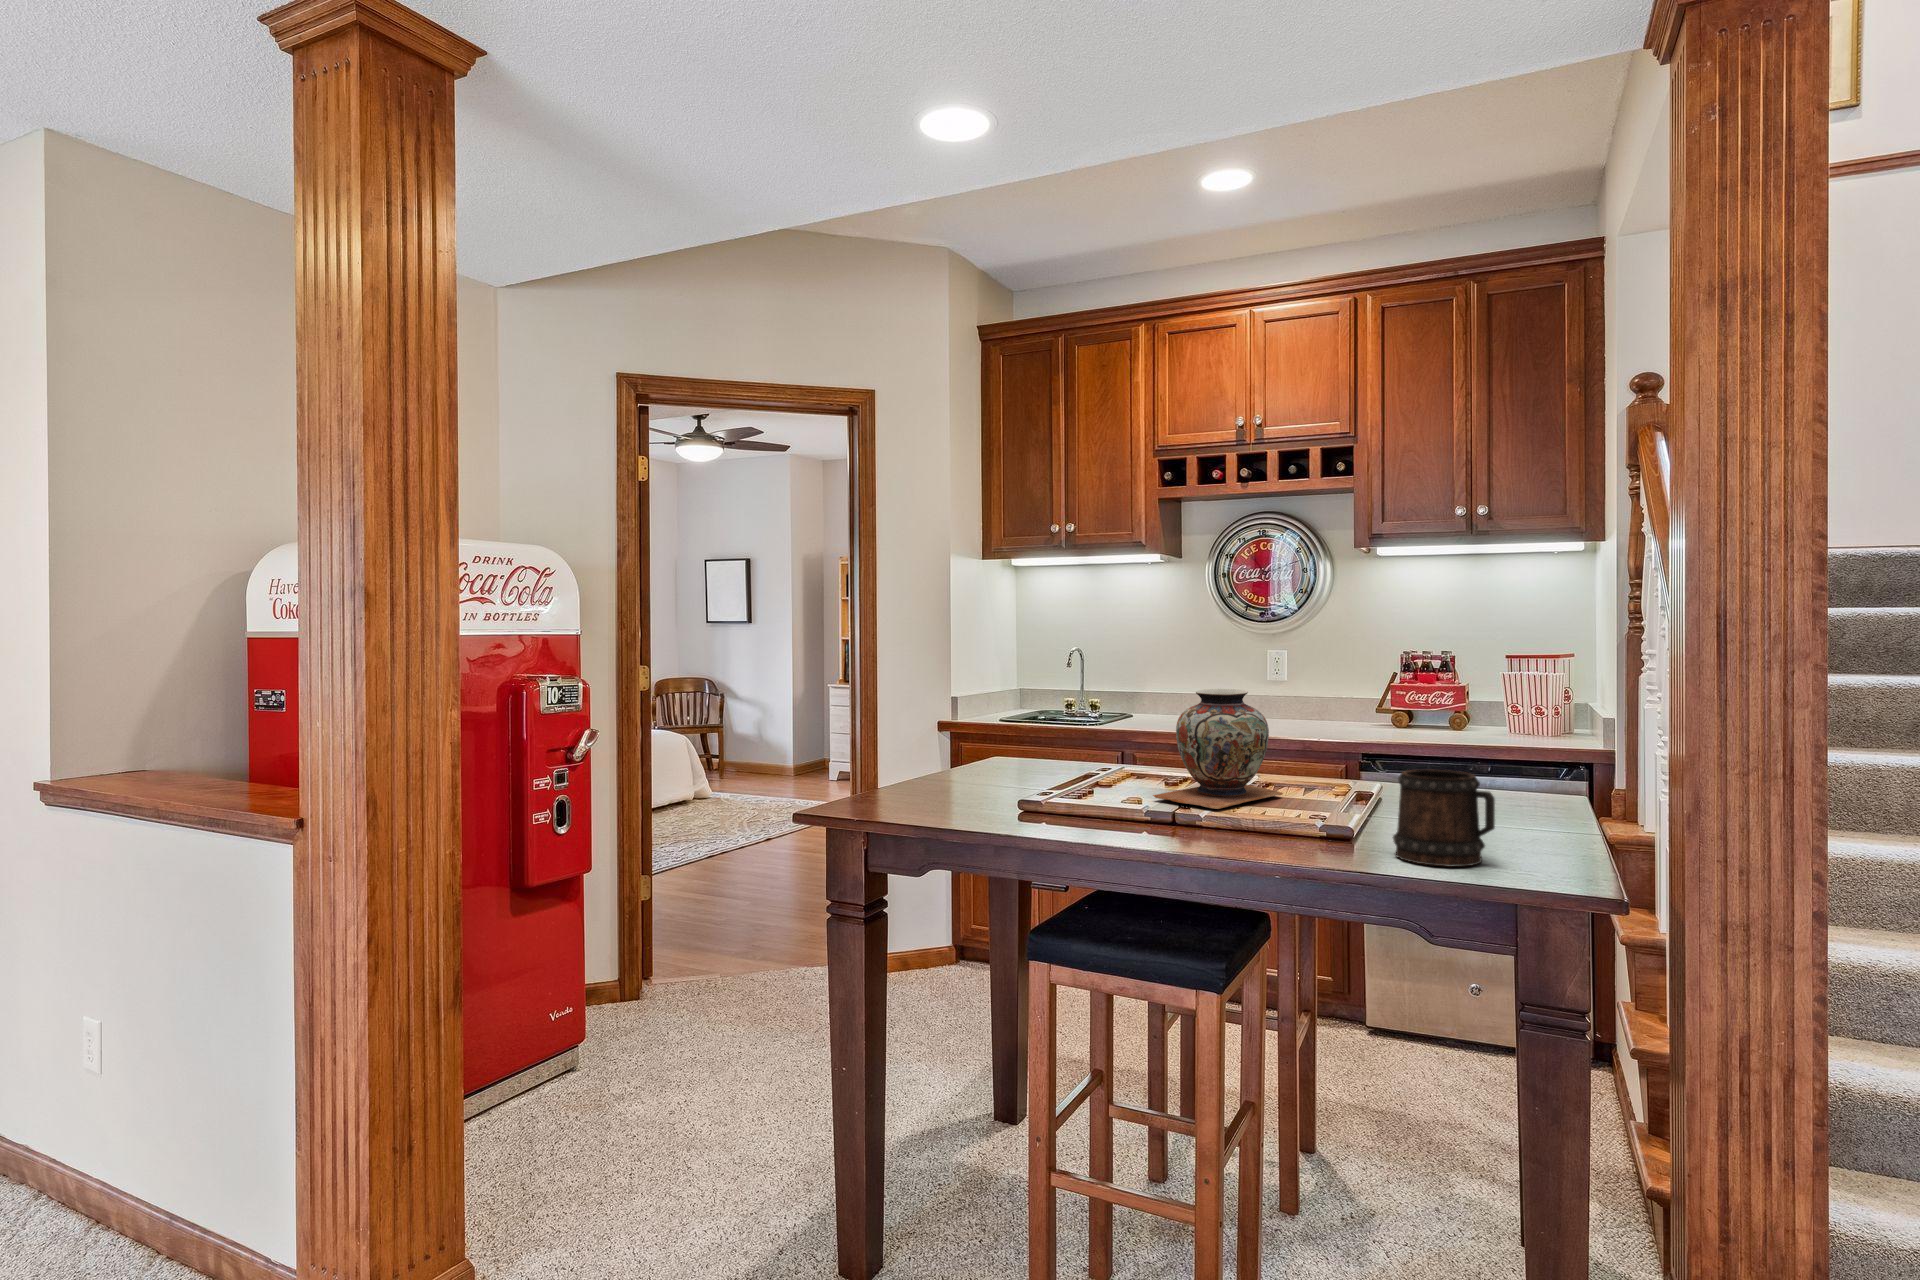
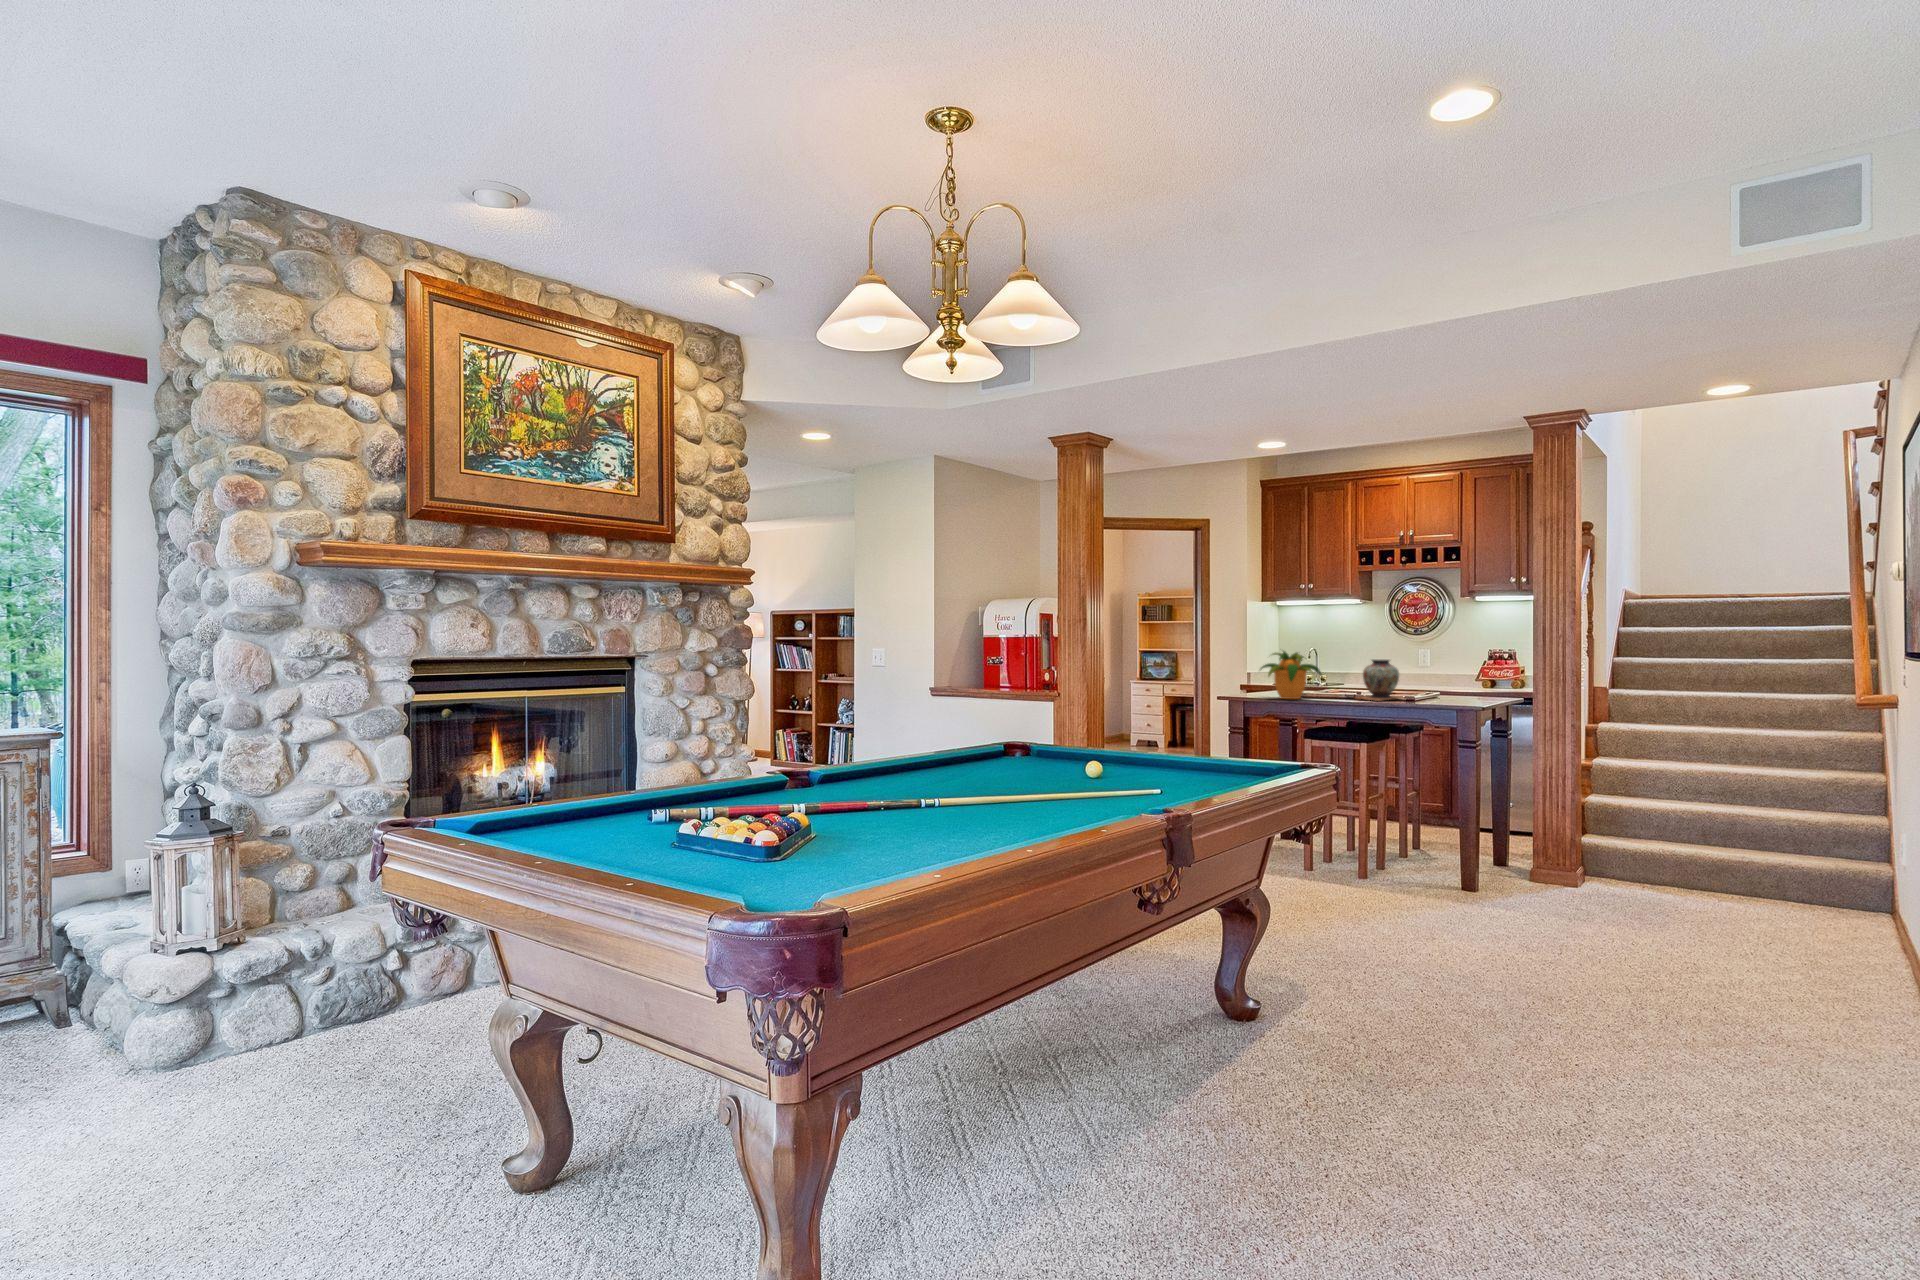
potted plant: none [910,666,1076,808] -> present [1261,651,1322,699]
beer mug: present [1393,770,1495,867] -> none [1435,681,1467,710]

